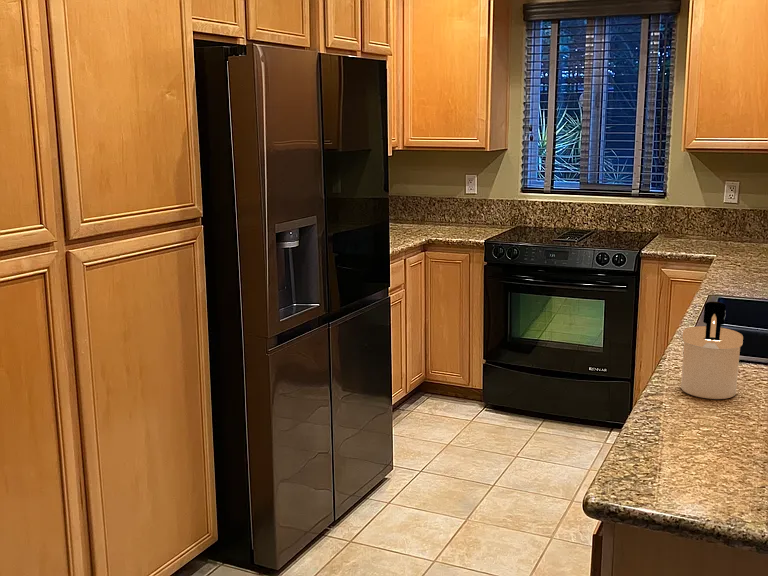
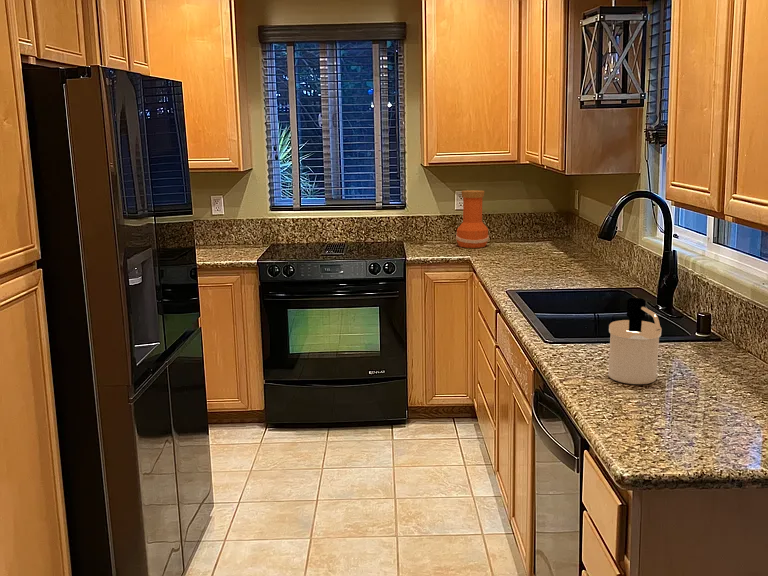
vase: none [714,180,756,246] -> present [456,190,489,248]

